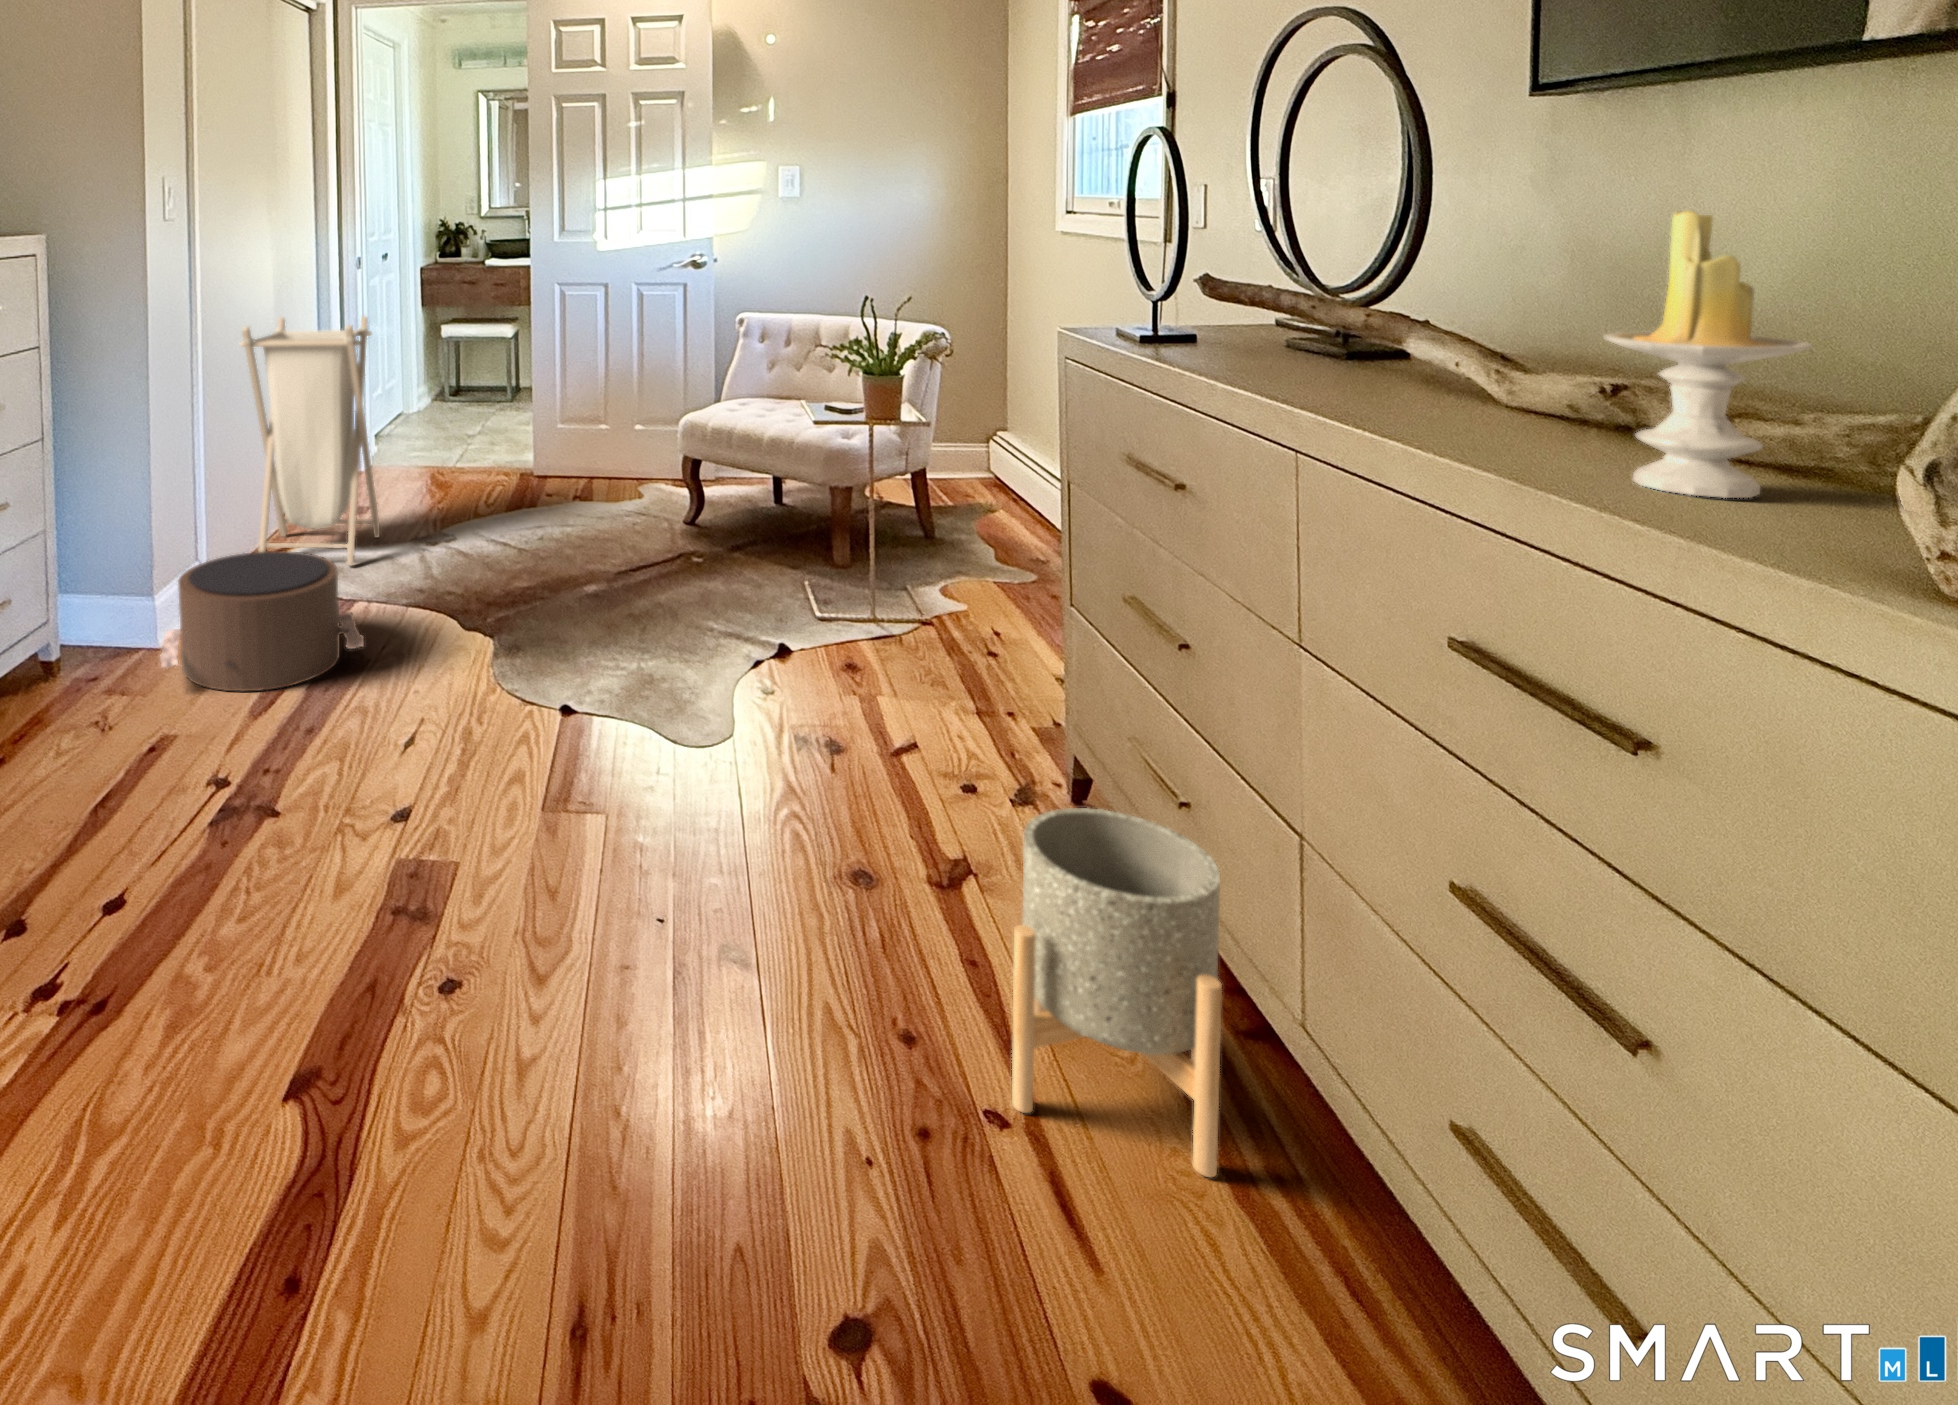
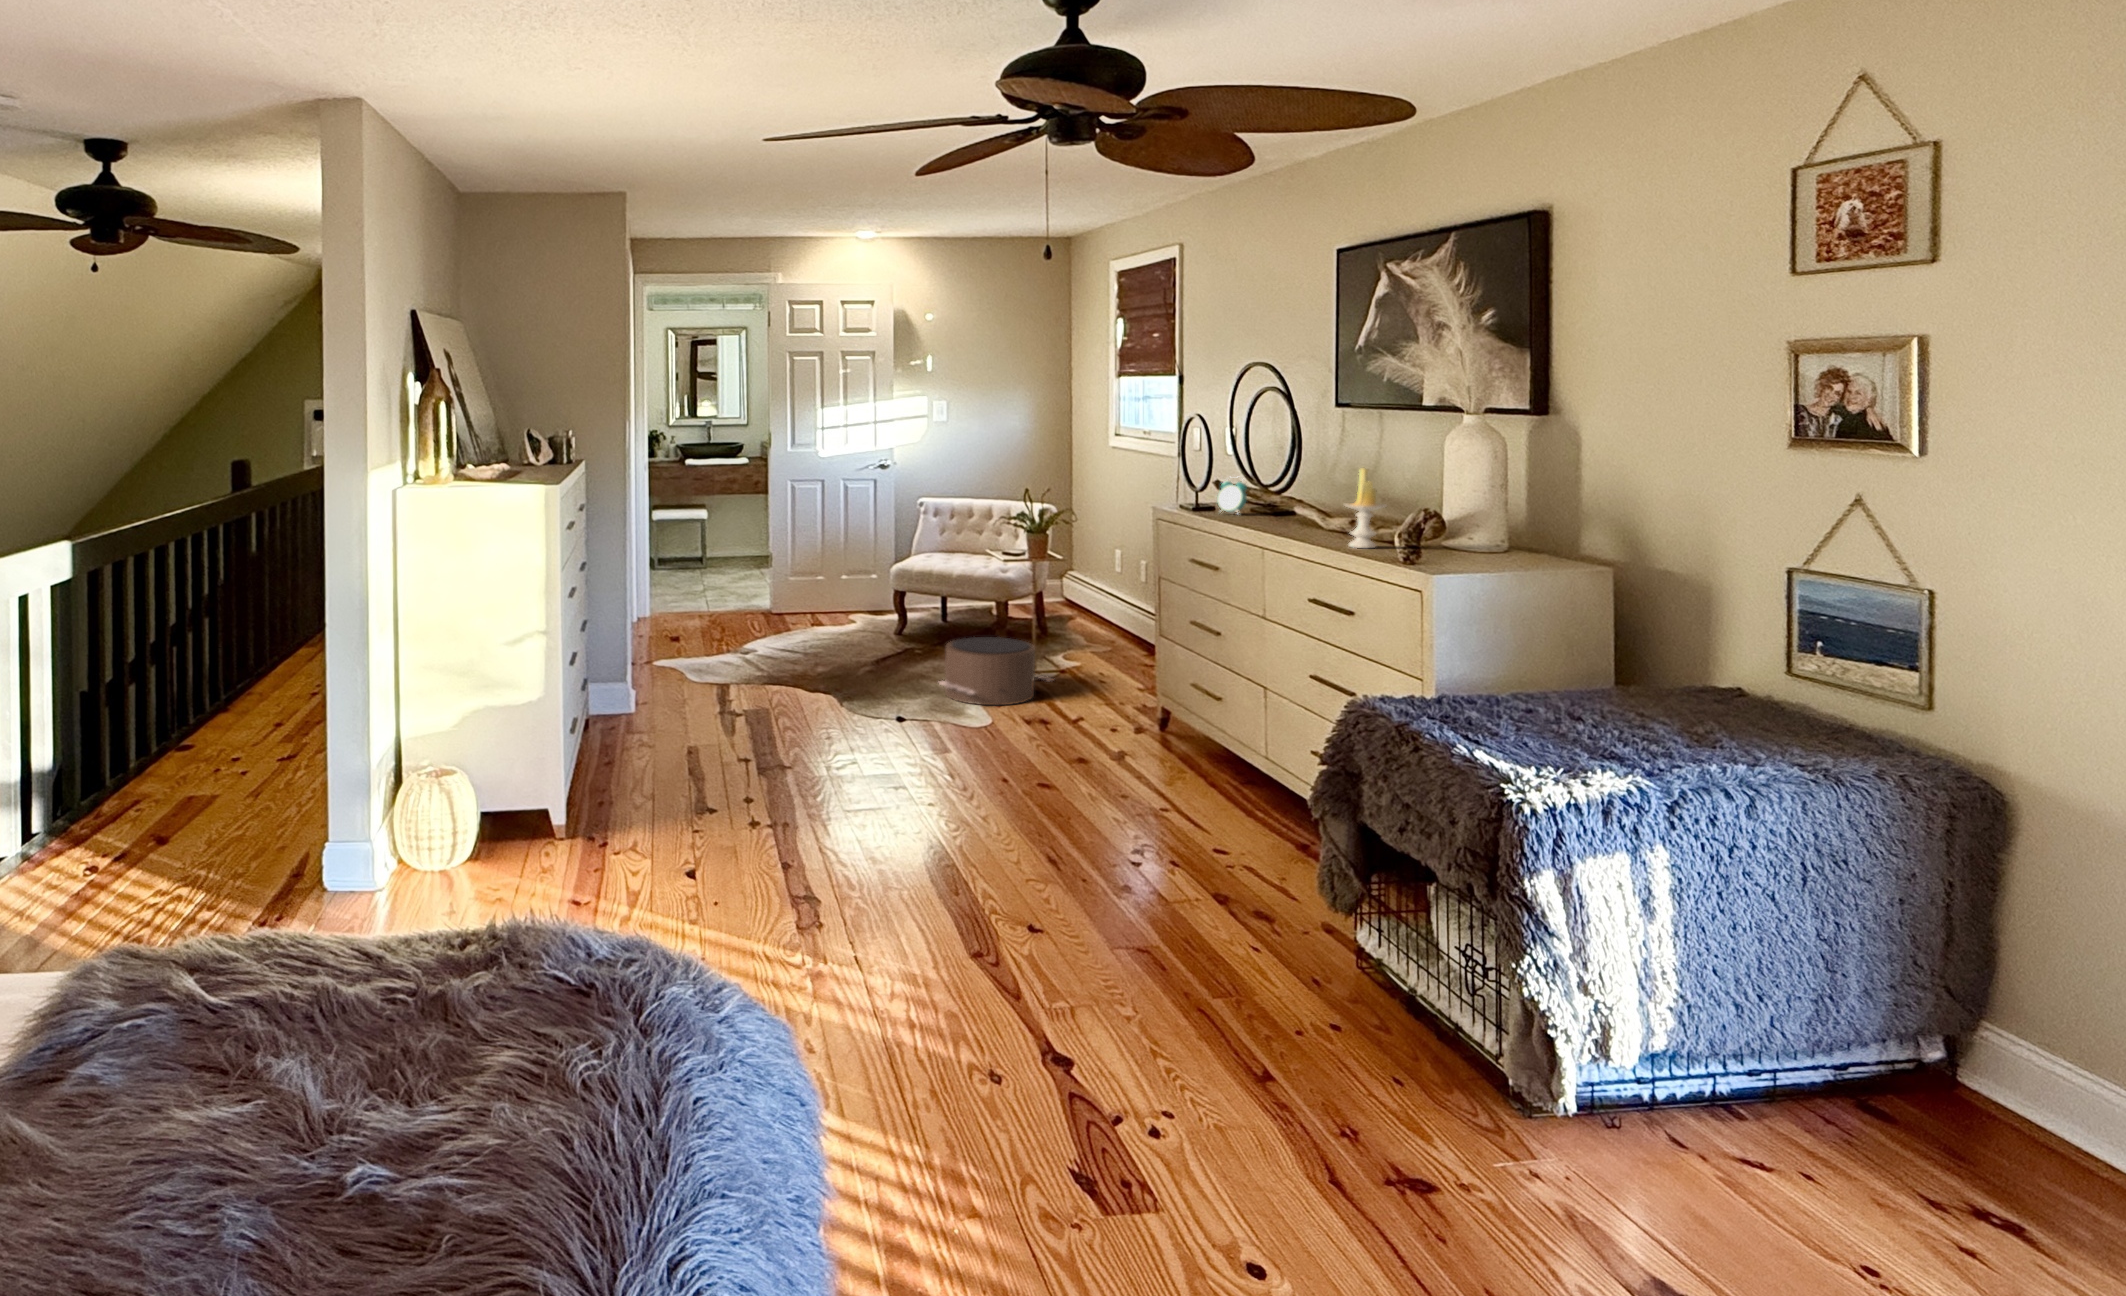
alarm clock: none [1204,261,1281,352] -> present [1217,481,1247,513]
laundry hamper: present [240,316,380,566] -> none [637,508,718,673]
pouf: present [160,551,364,691] -> present [939,637,1053,705]
planter: present [1012,808,1222,1177] -> none [1161,690,1234,796]

